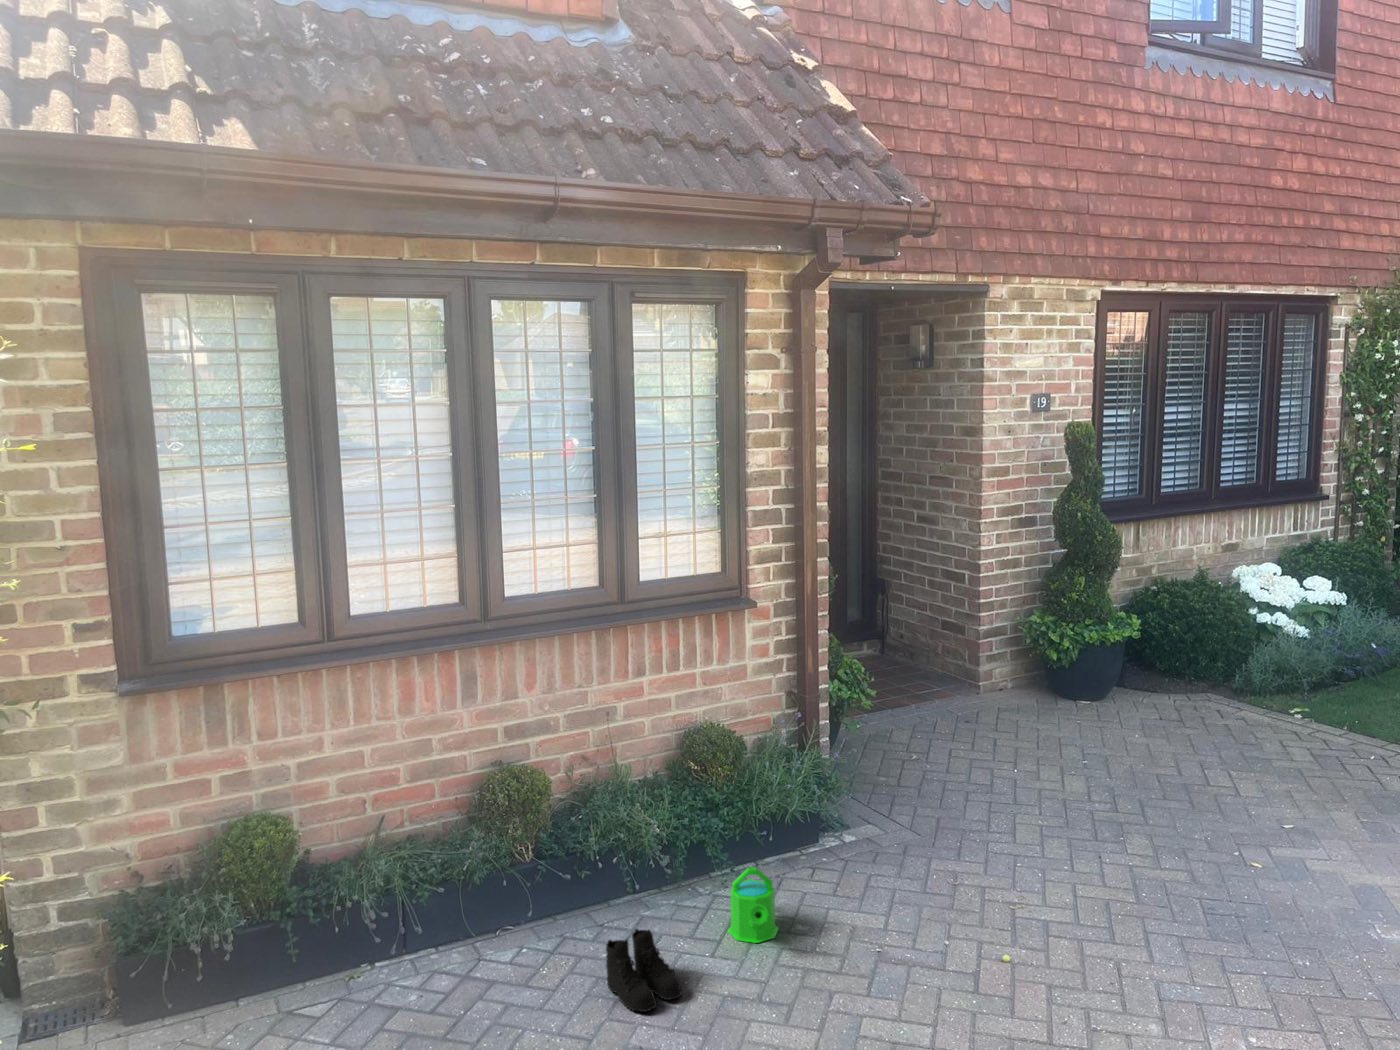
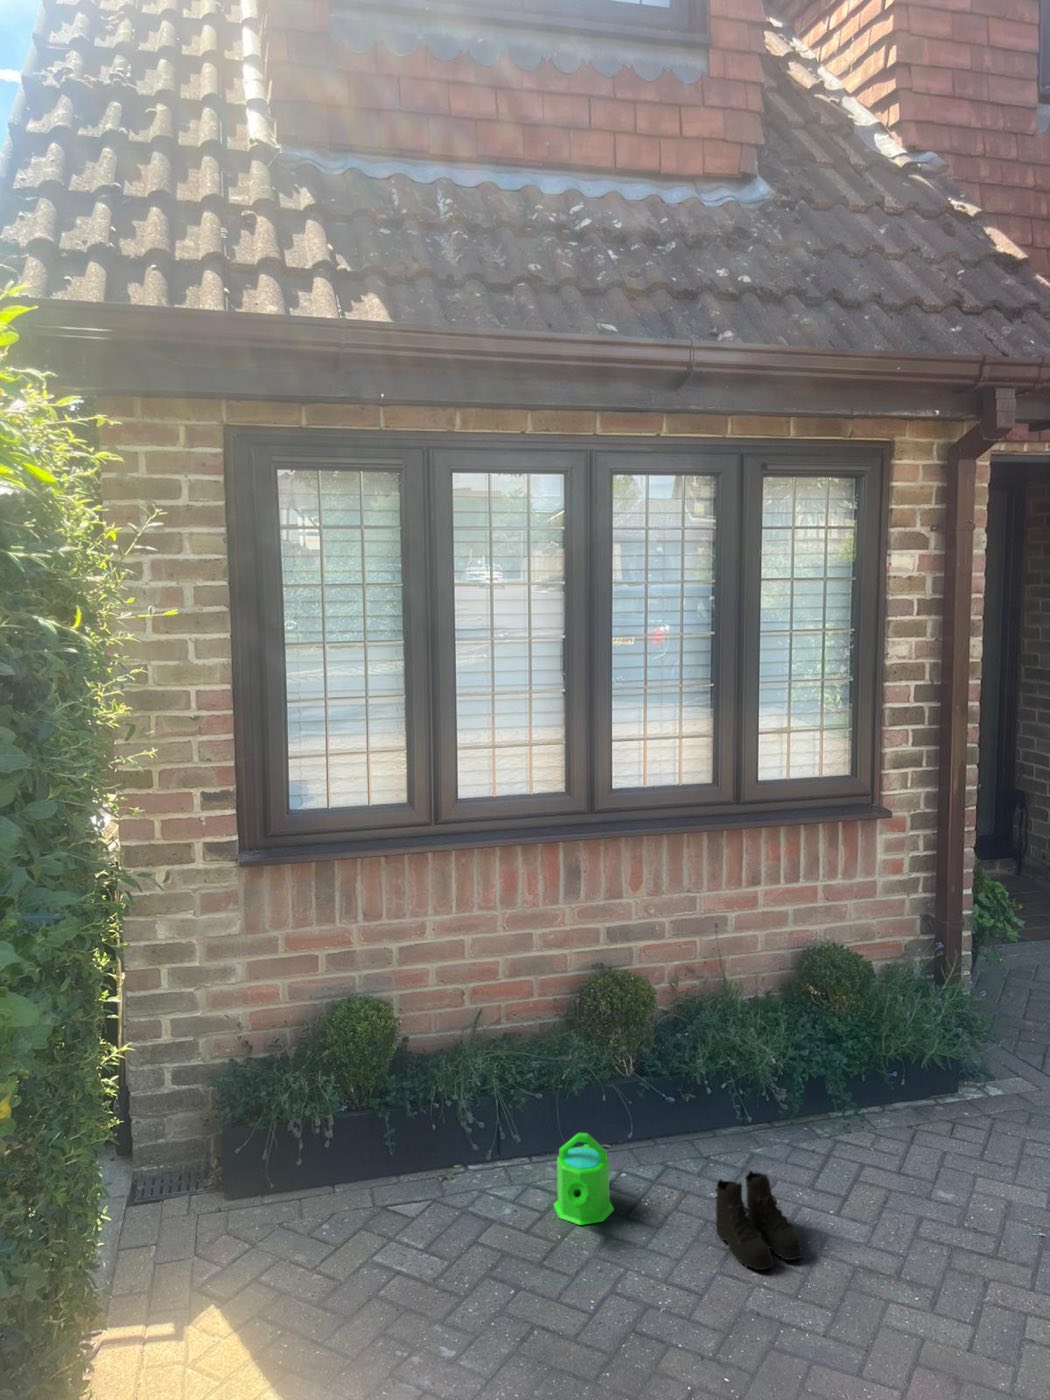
watering can: present [728,867,779,943] -> present [553,1133,614,1225]

